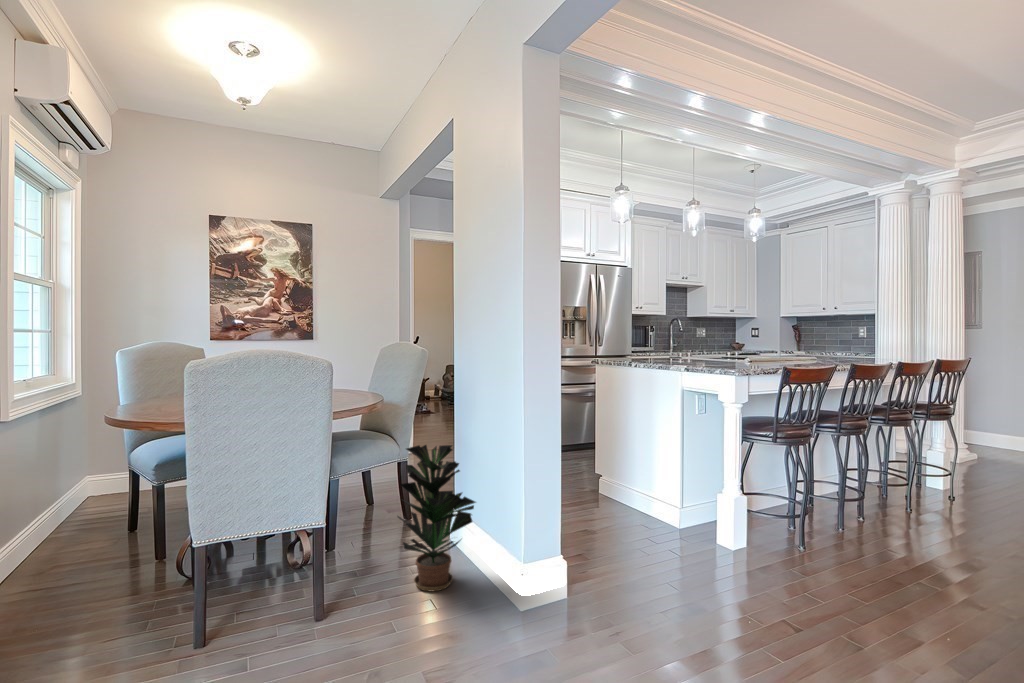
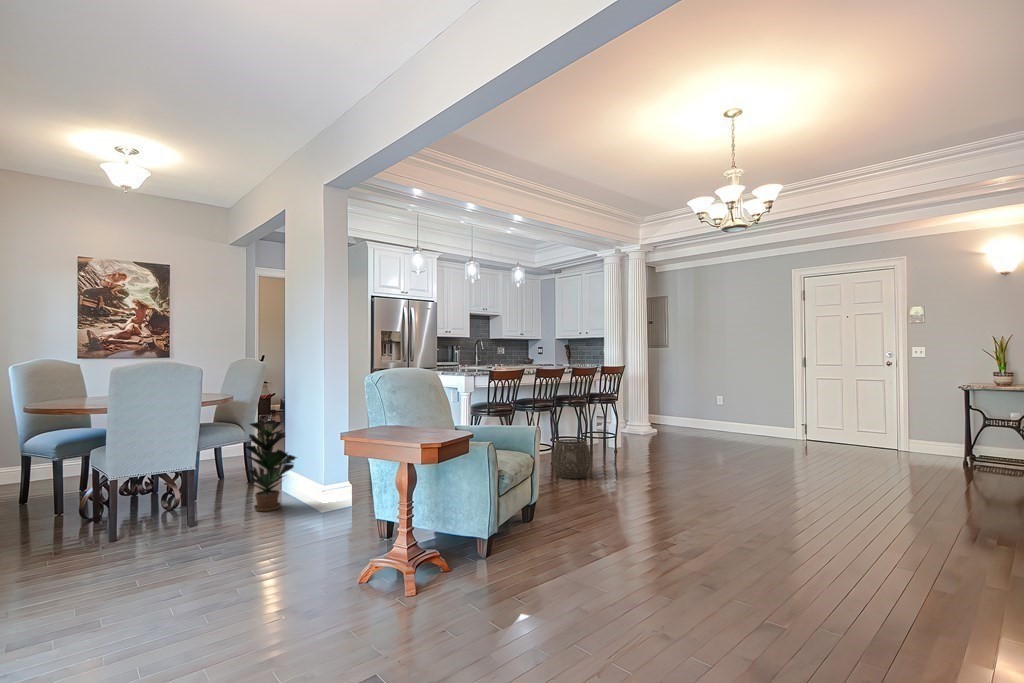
woven basket: none [880,486,969,565] -> present [552,439,591,479]

